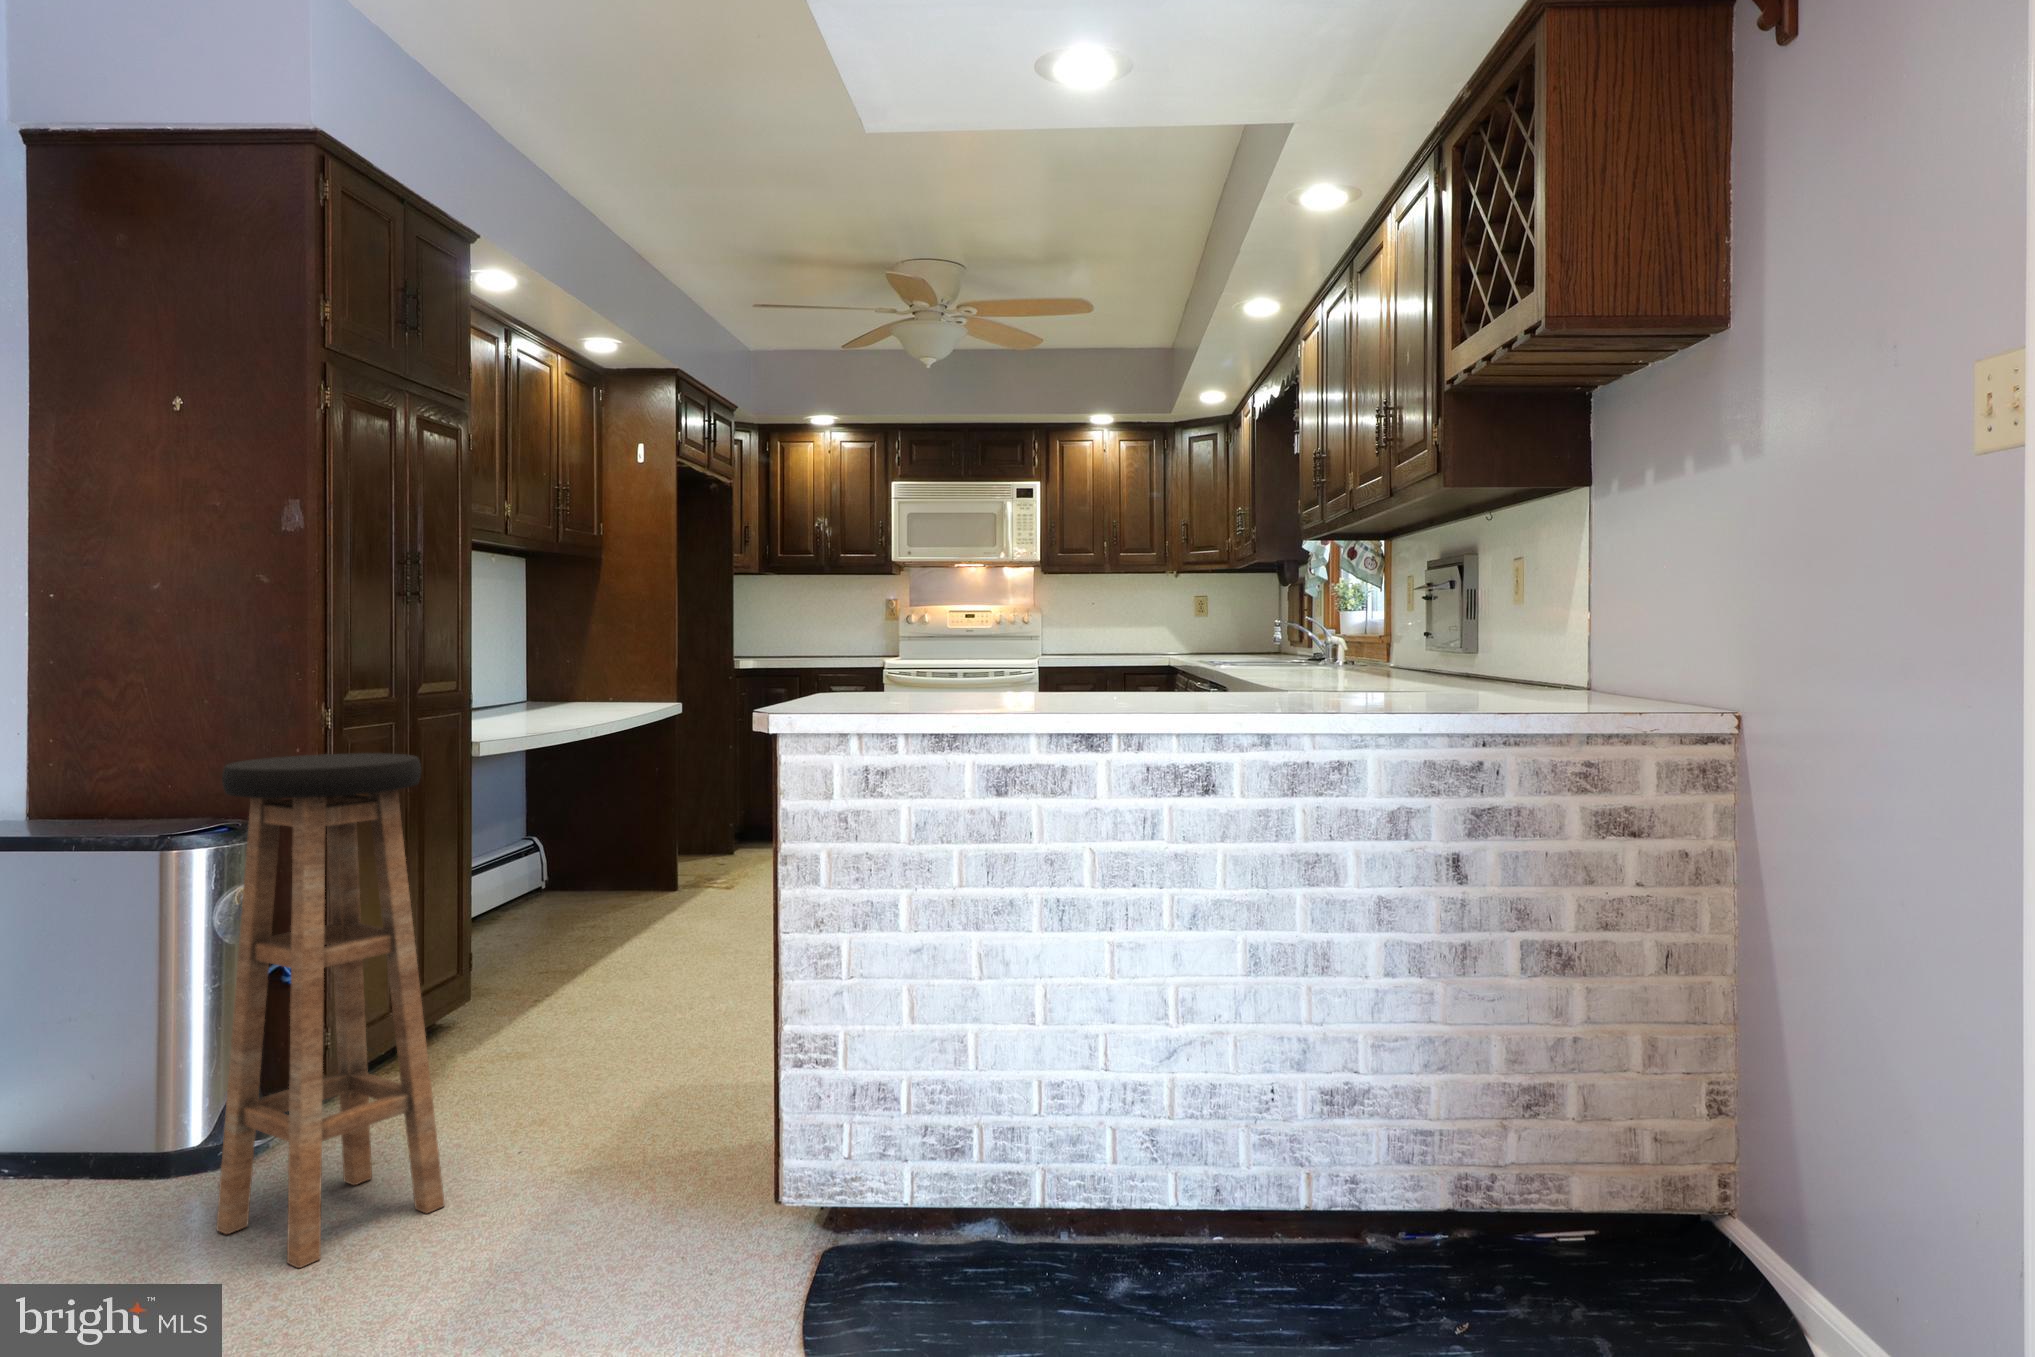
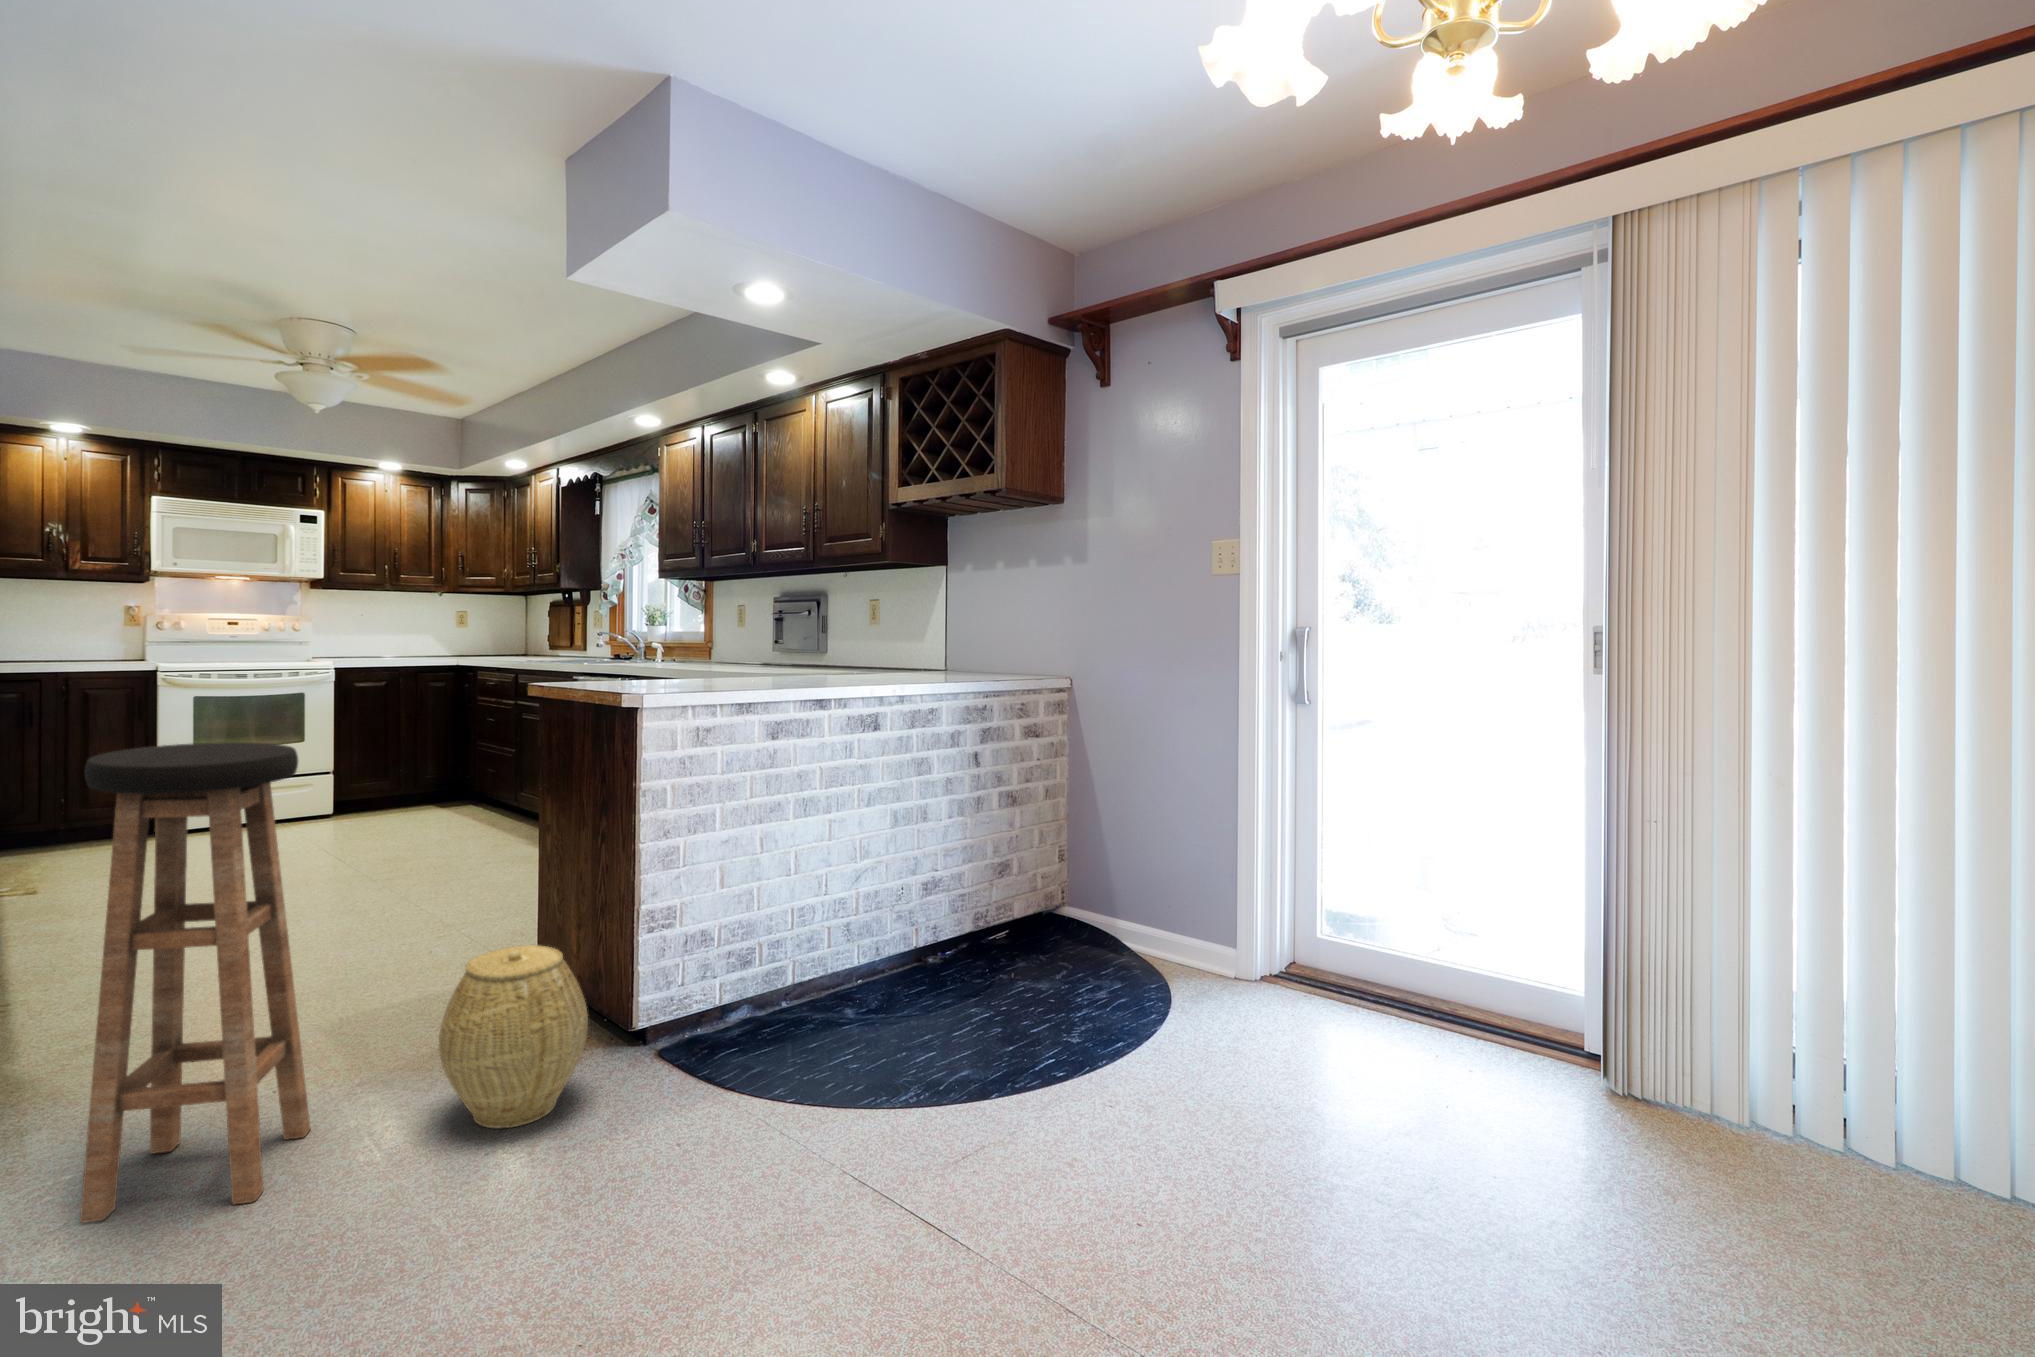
woven basket: none [486,1042,673,1288] -> present [439,945,588,1128]

